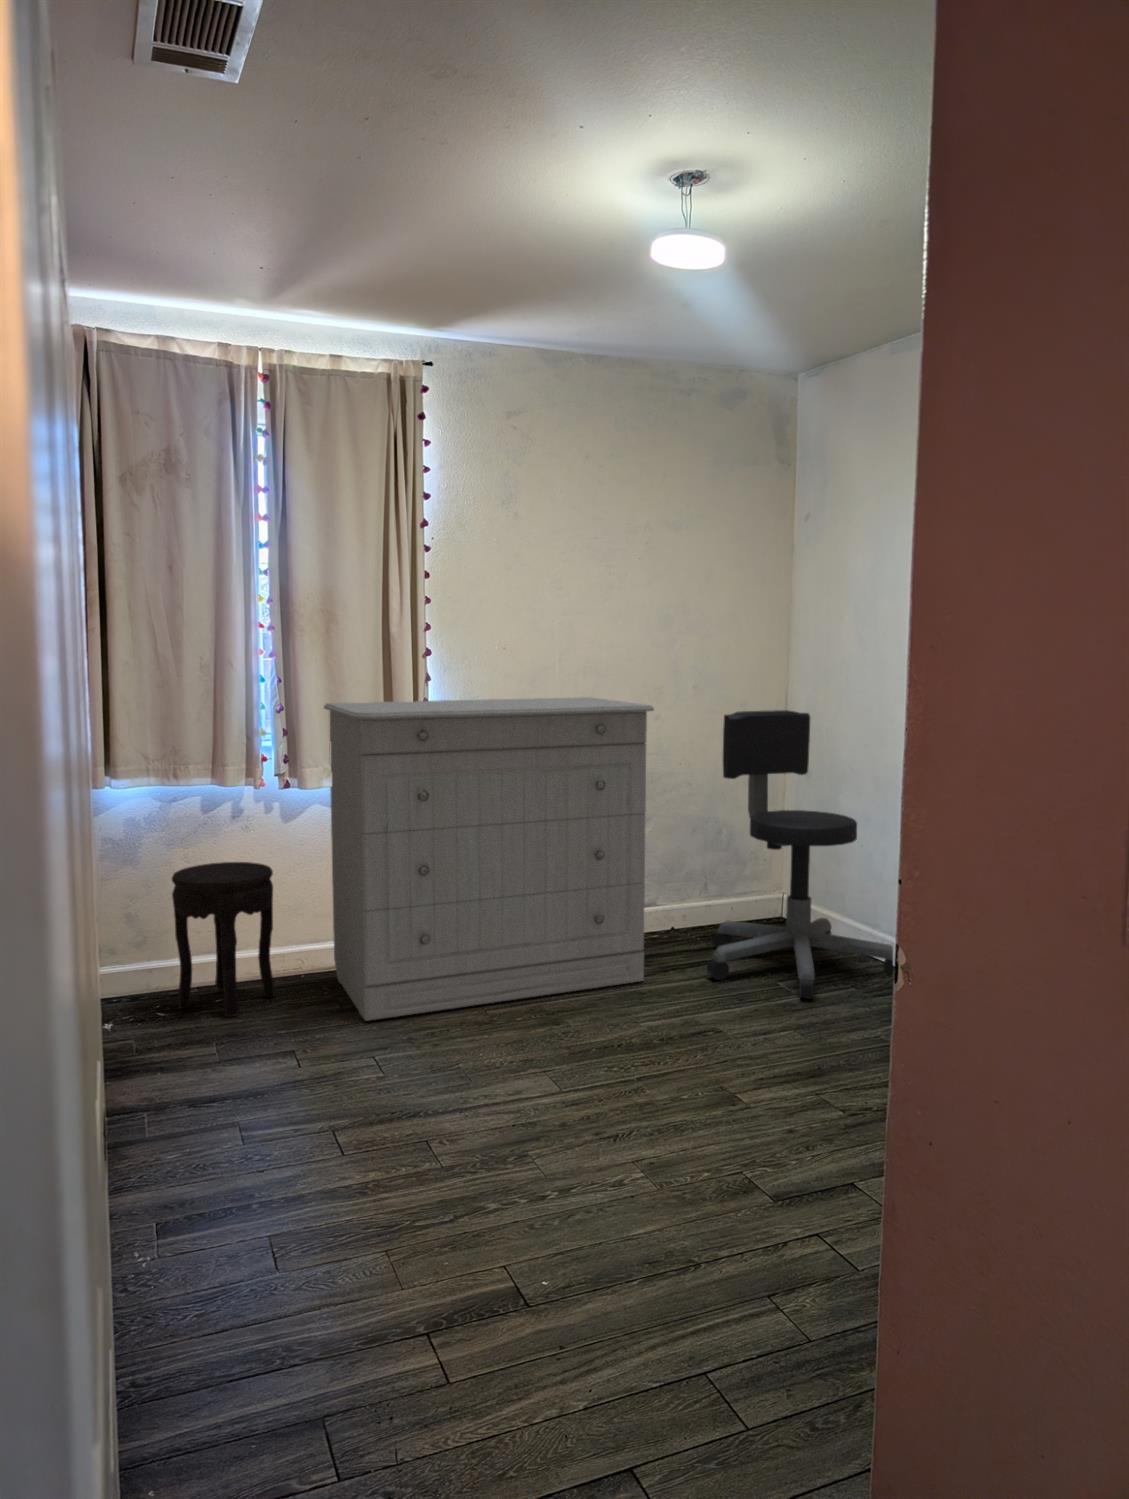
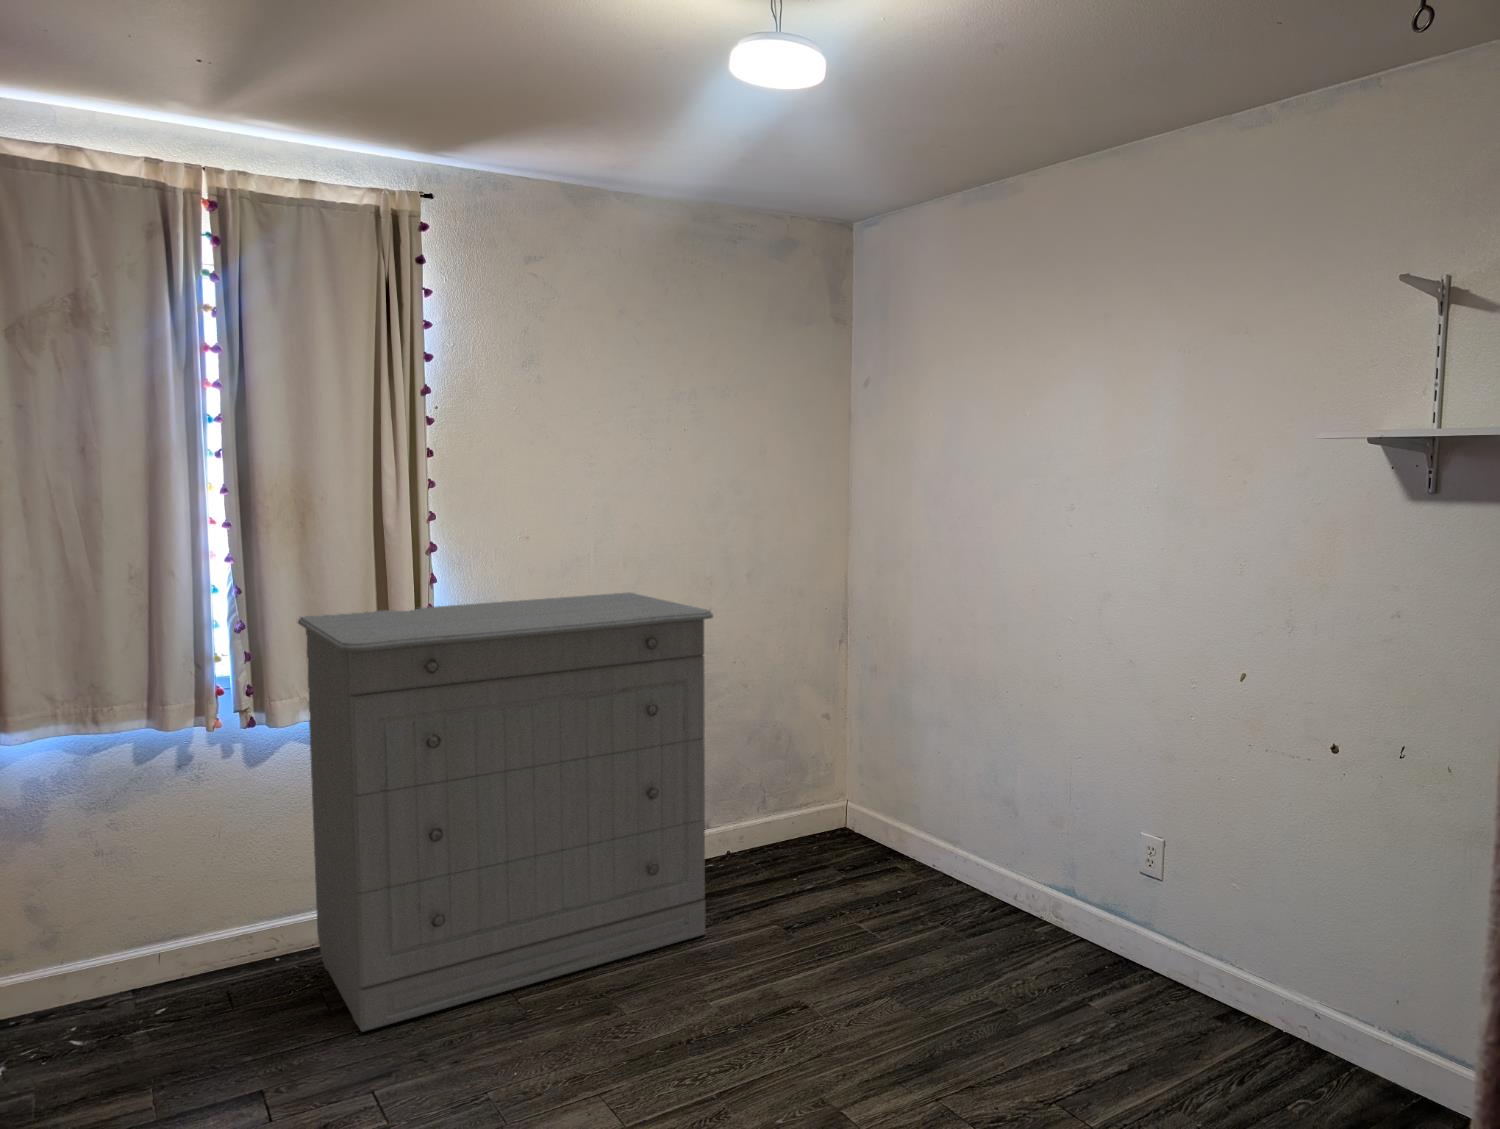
office chair: present [707,710,893,999] -> none [776,602,995,947]
side table: present [172,862,275,1017] -> none [89,826,238,1042]

